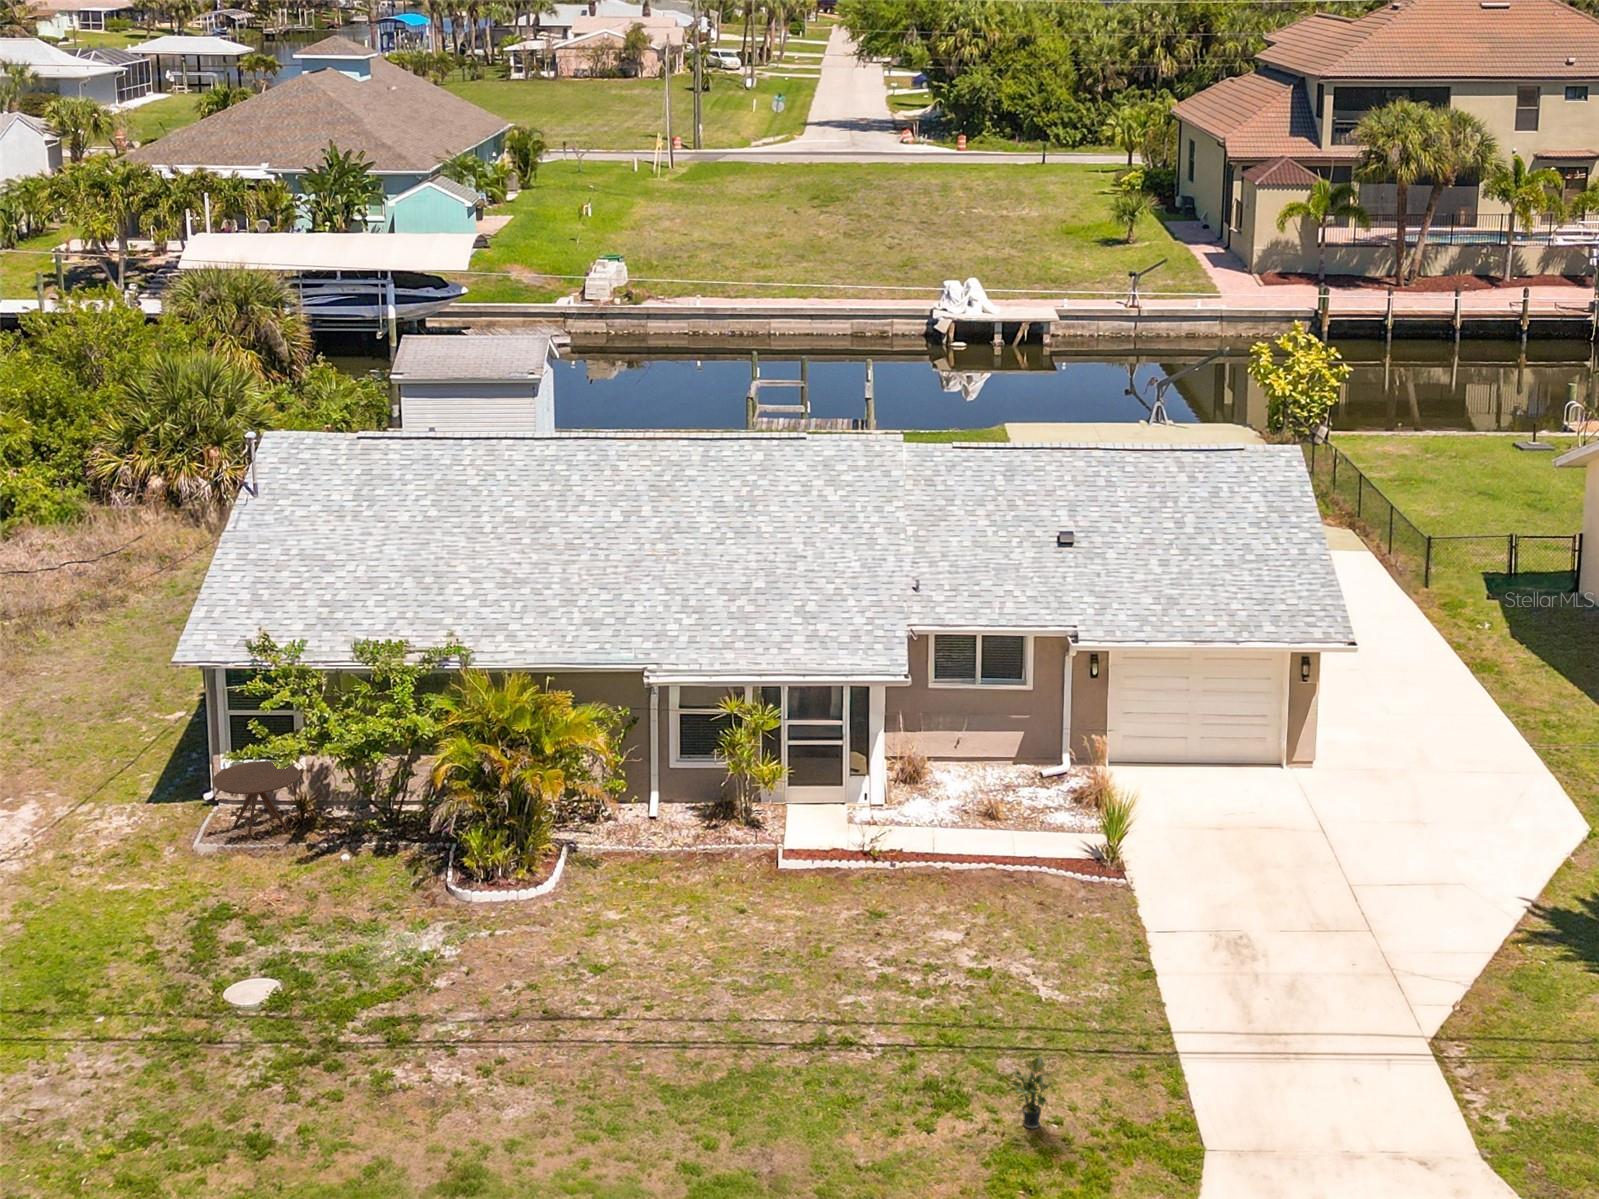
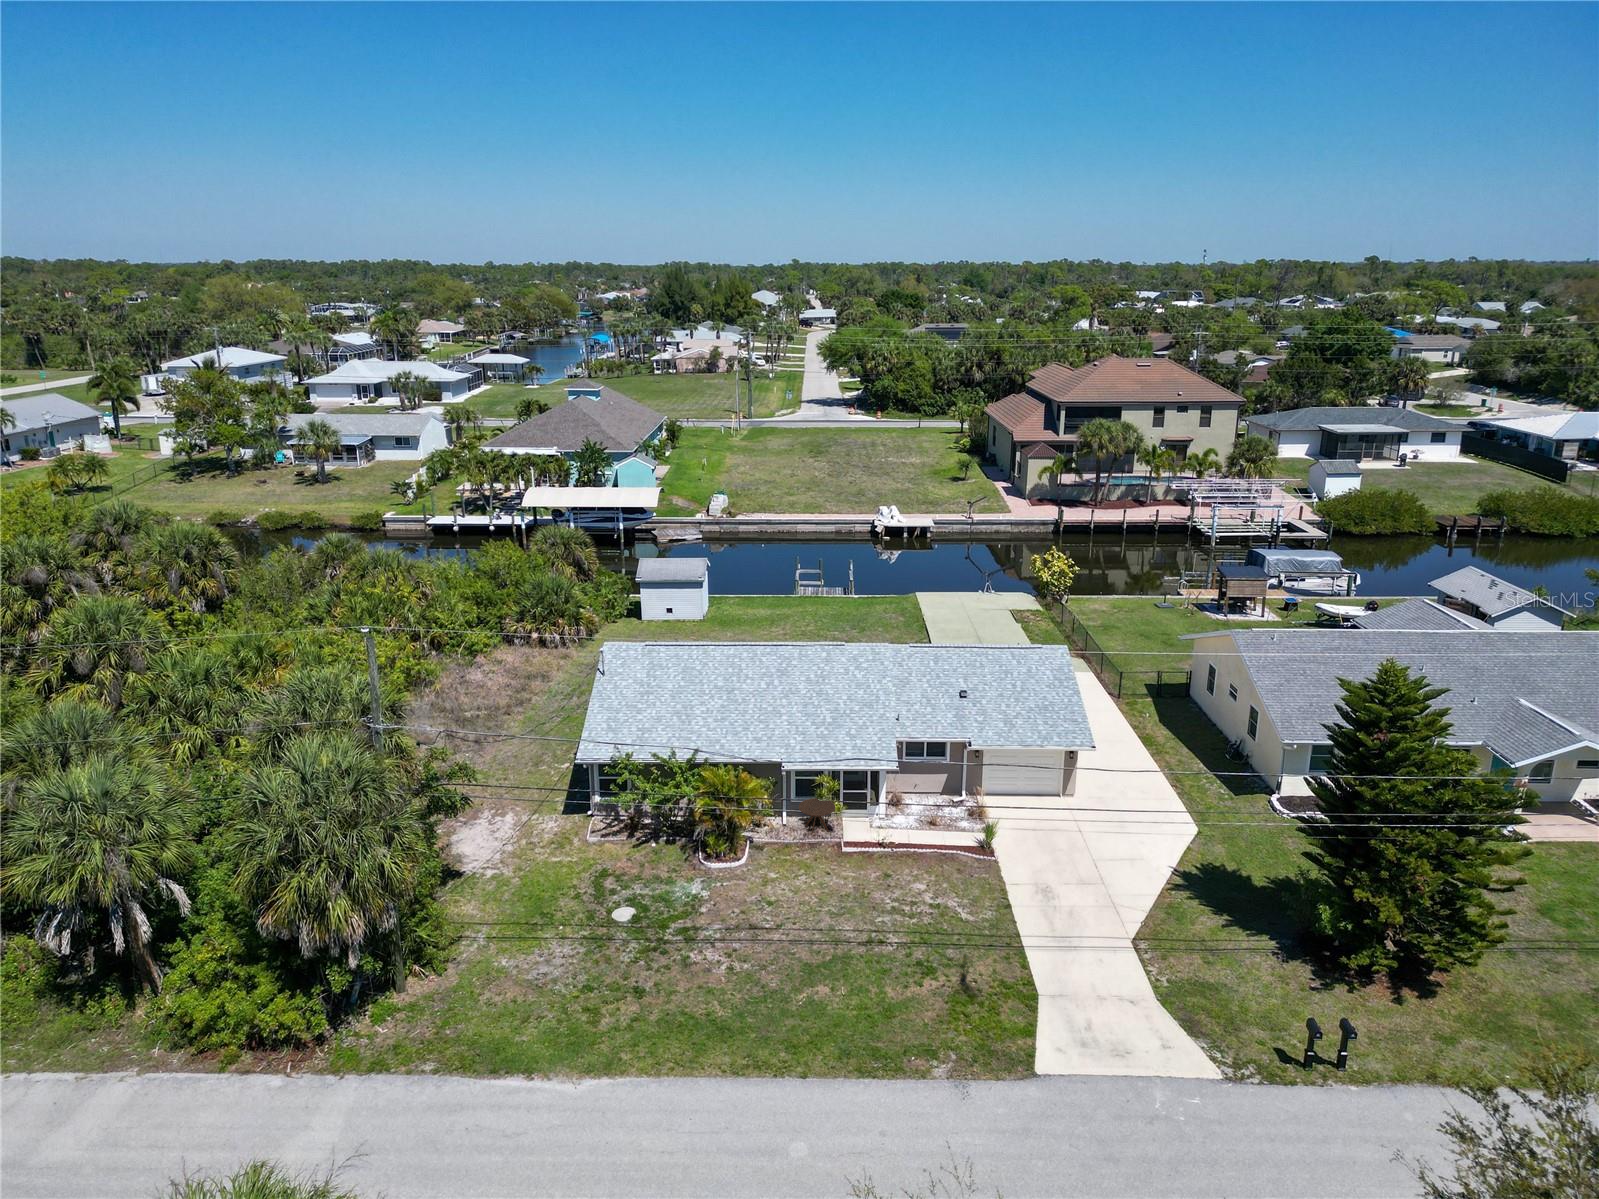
round table: present [213,761,299,841] -> present [799,798,835,835]

